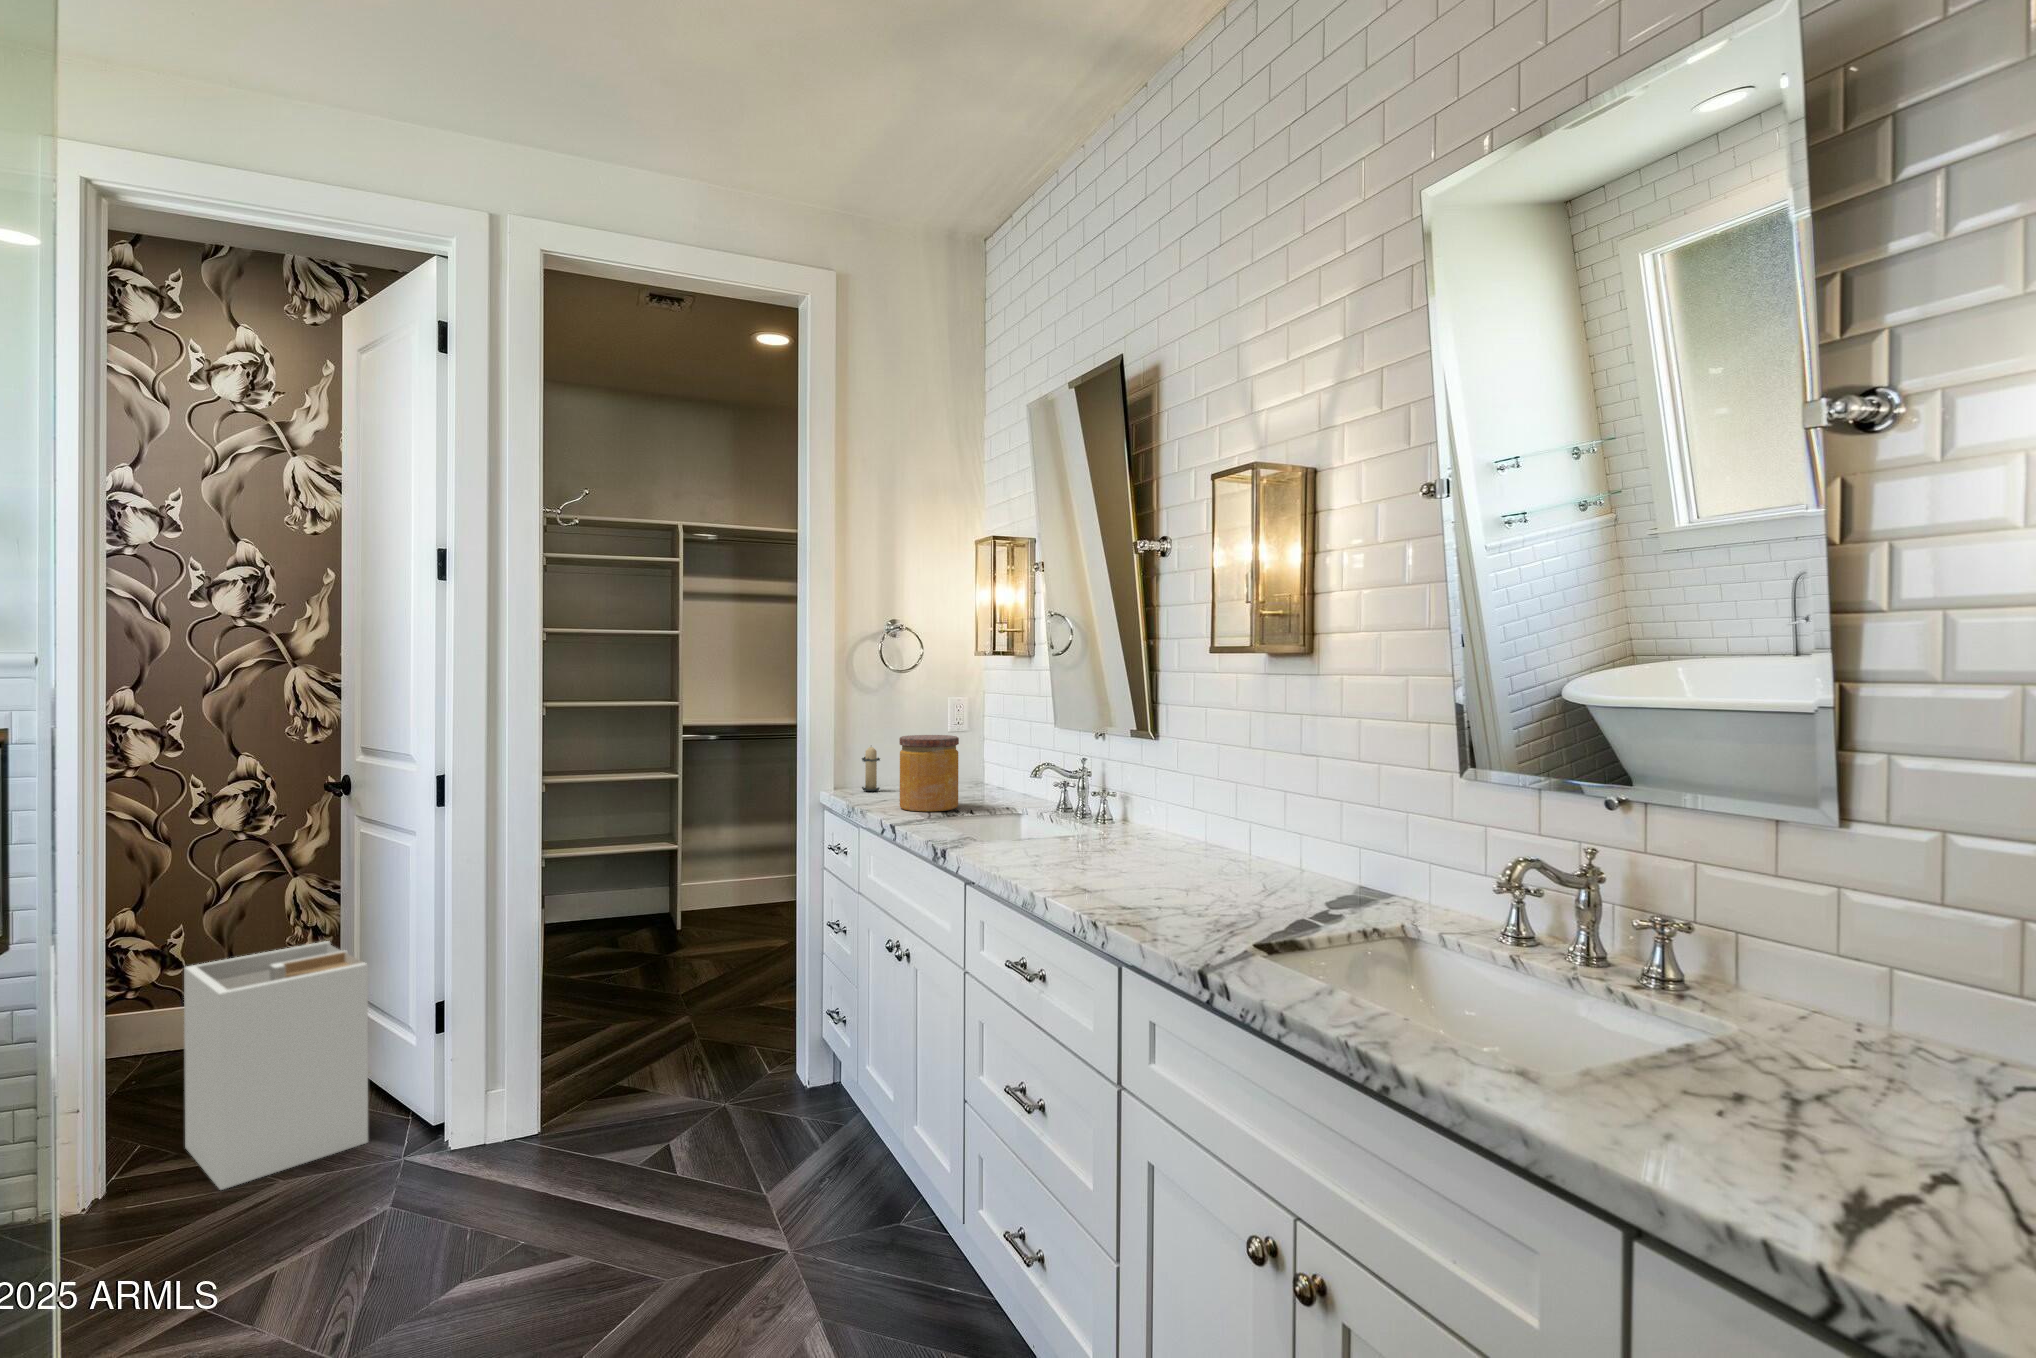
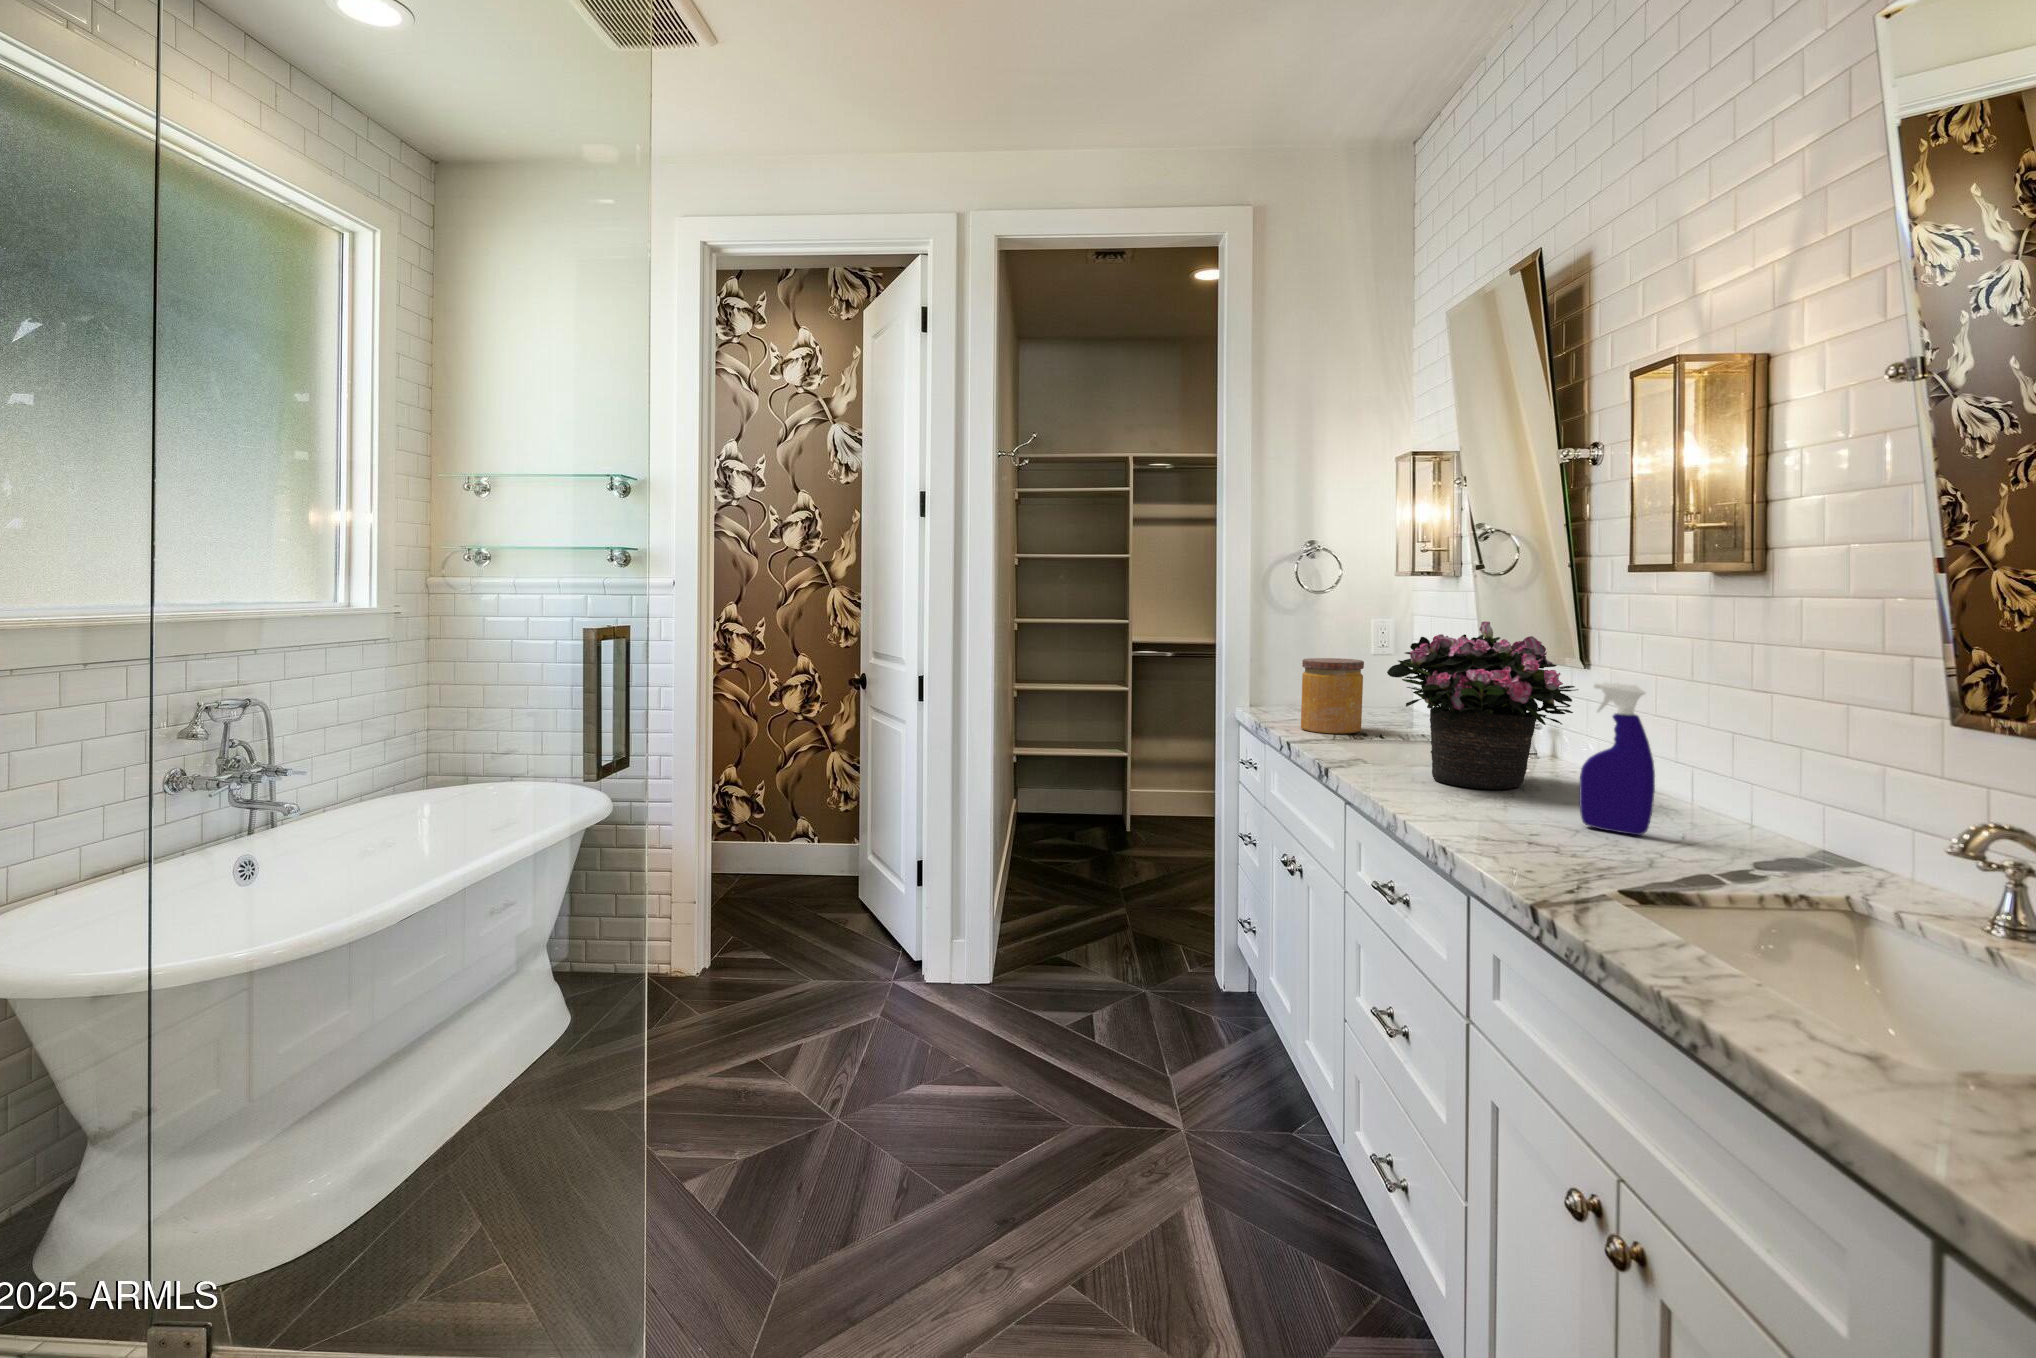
potted flower: none [1005,698,1169,858] -> present [1387,621,1578,789]
candle: present [862,747,880,791] -> none [1270,666,1293,712]
spray bottle: none [1188,753,1248,890] -> present [1579,682,1655,835]
laundry hamper: present [184,941,368,1190] -> none [762,801,874,970]

